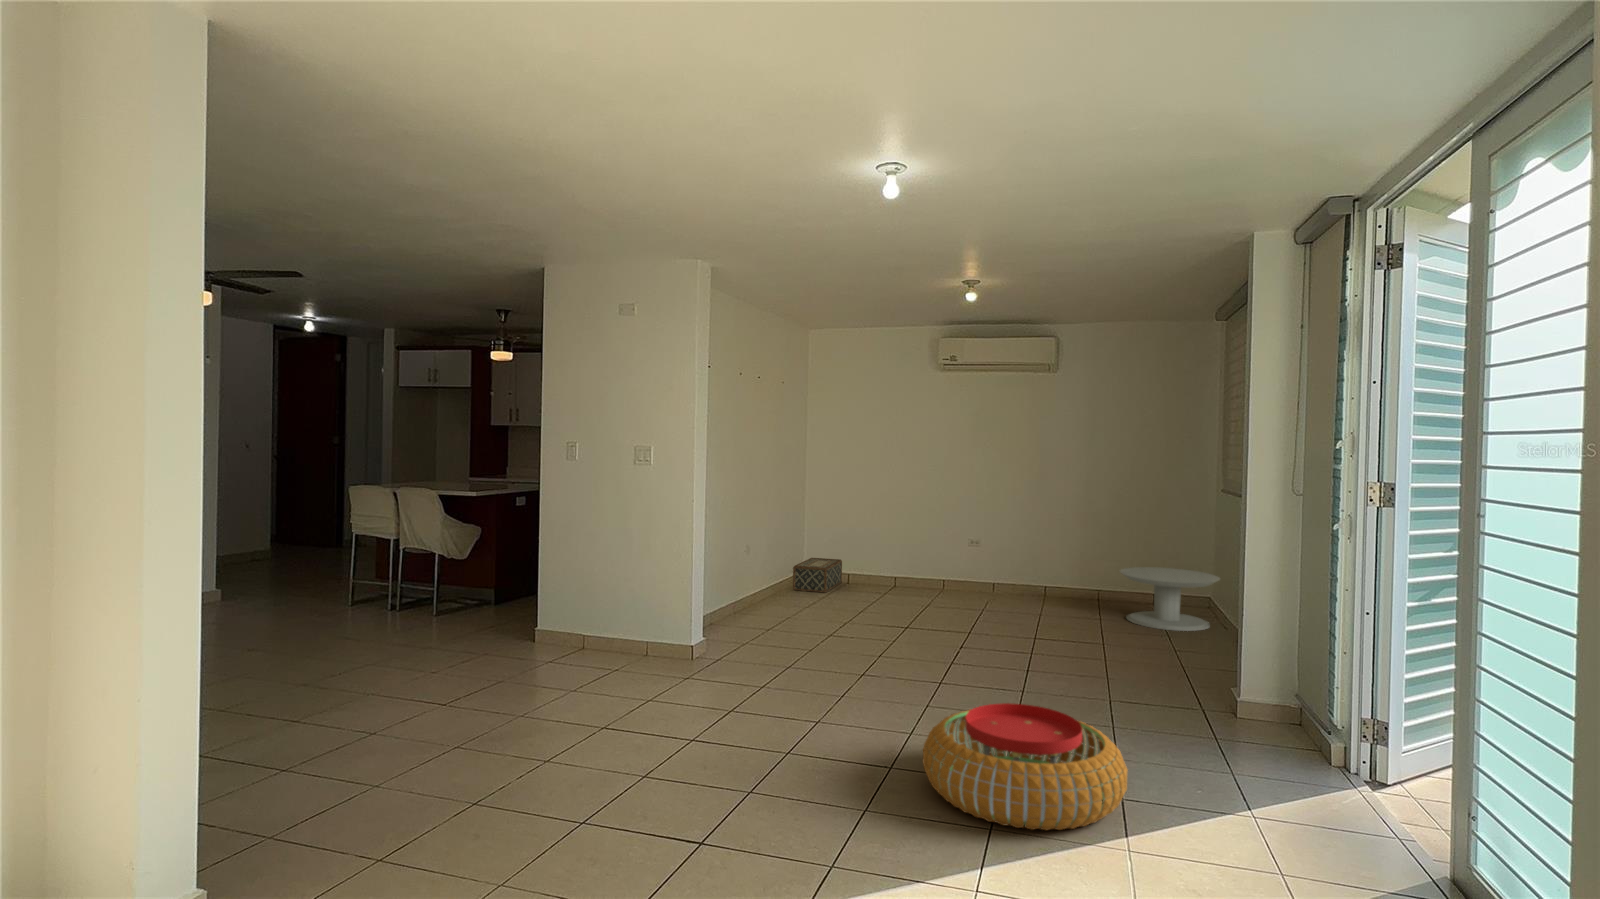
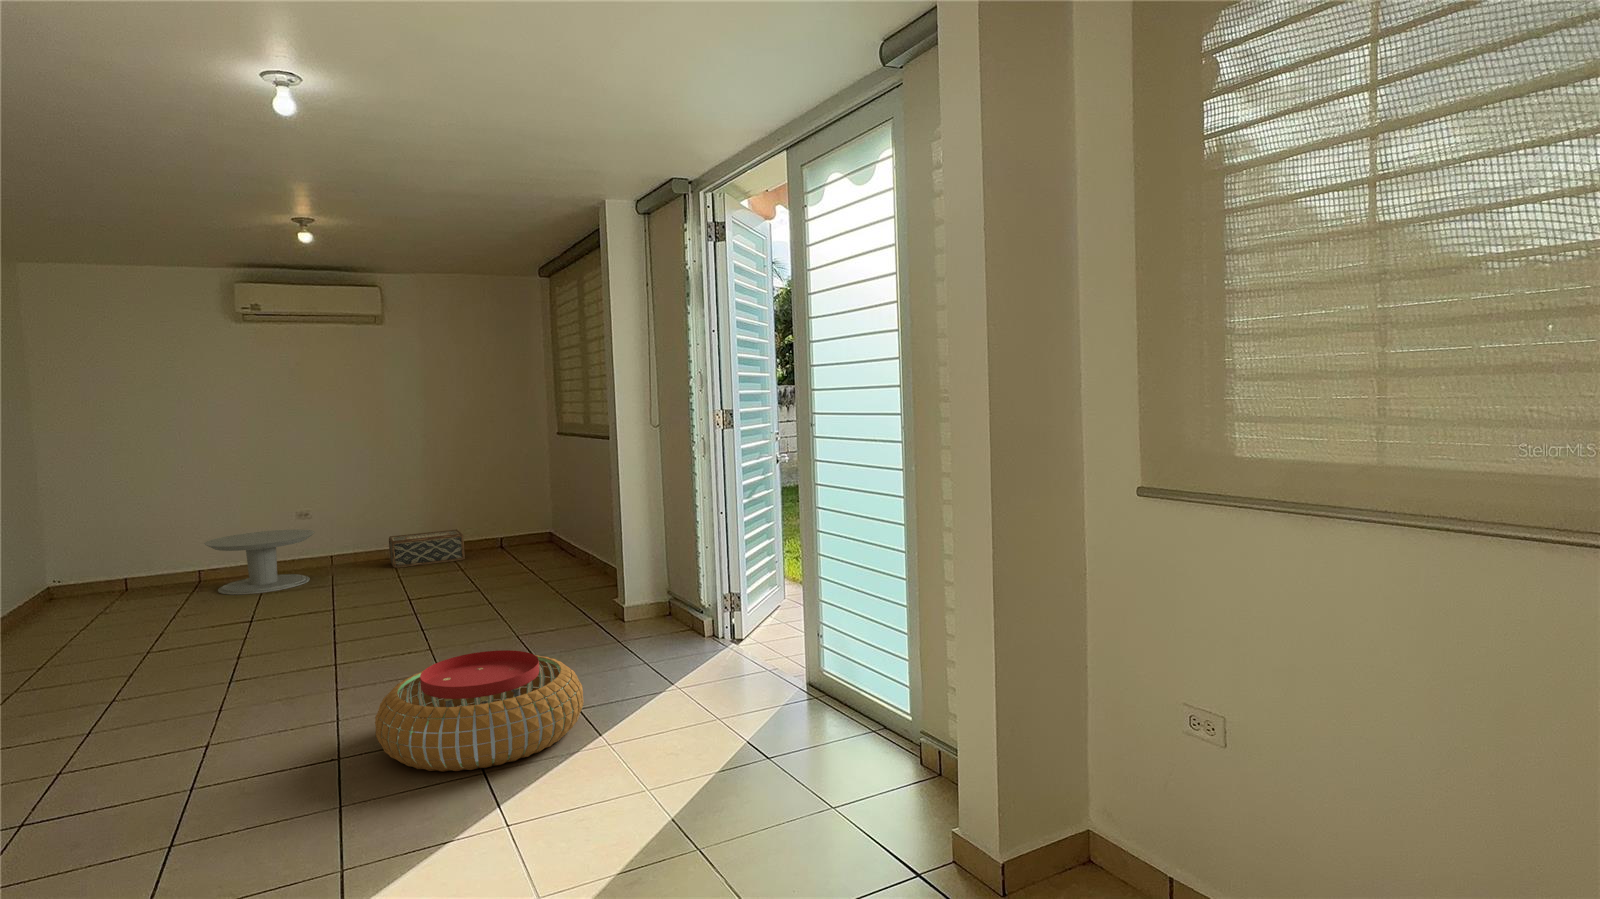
woven basket: present [793,558,842,592] -> present [389,529,465,568]
side table: present [1120,567,1220,631] -> present [204,530,315,595]

